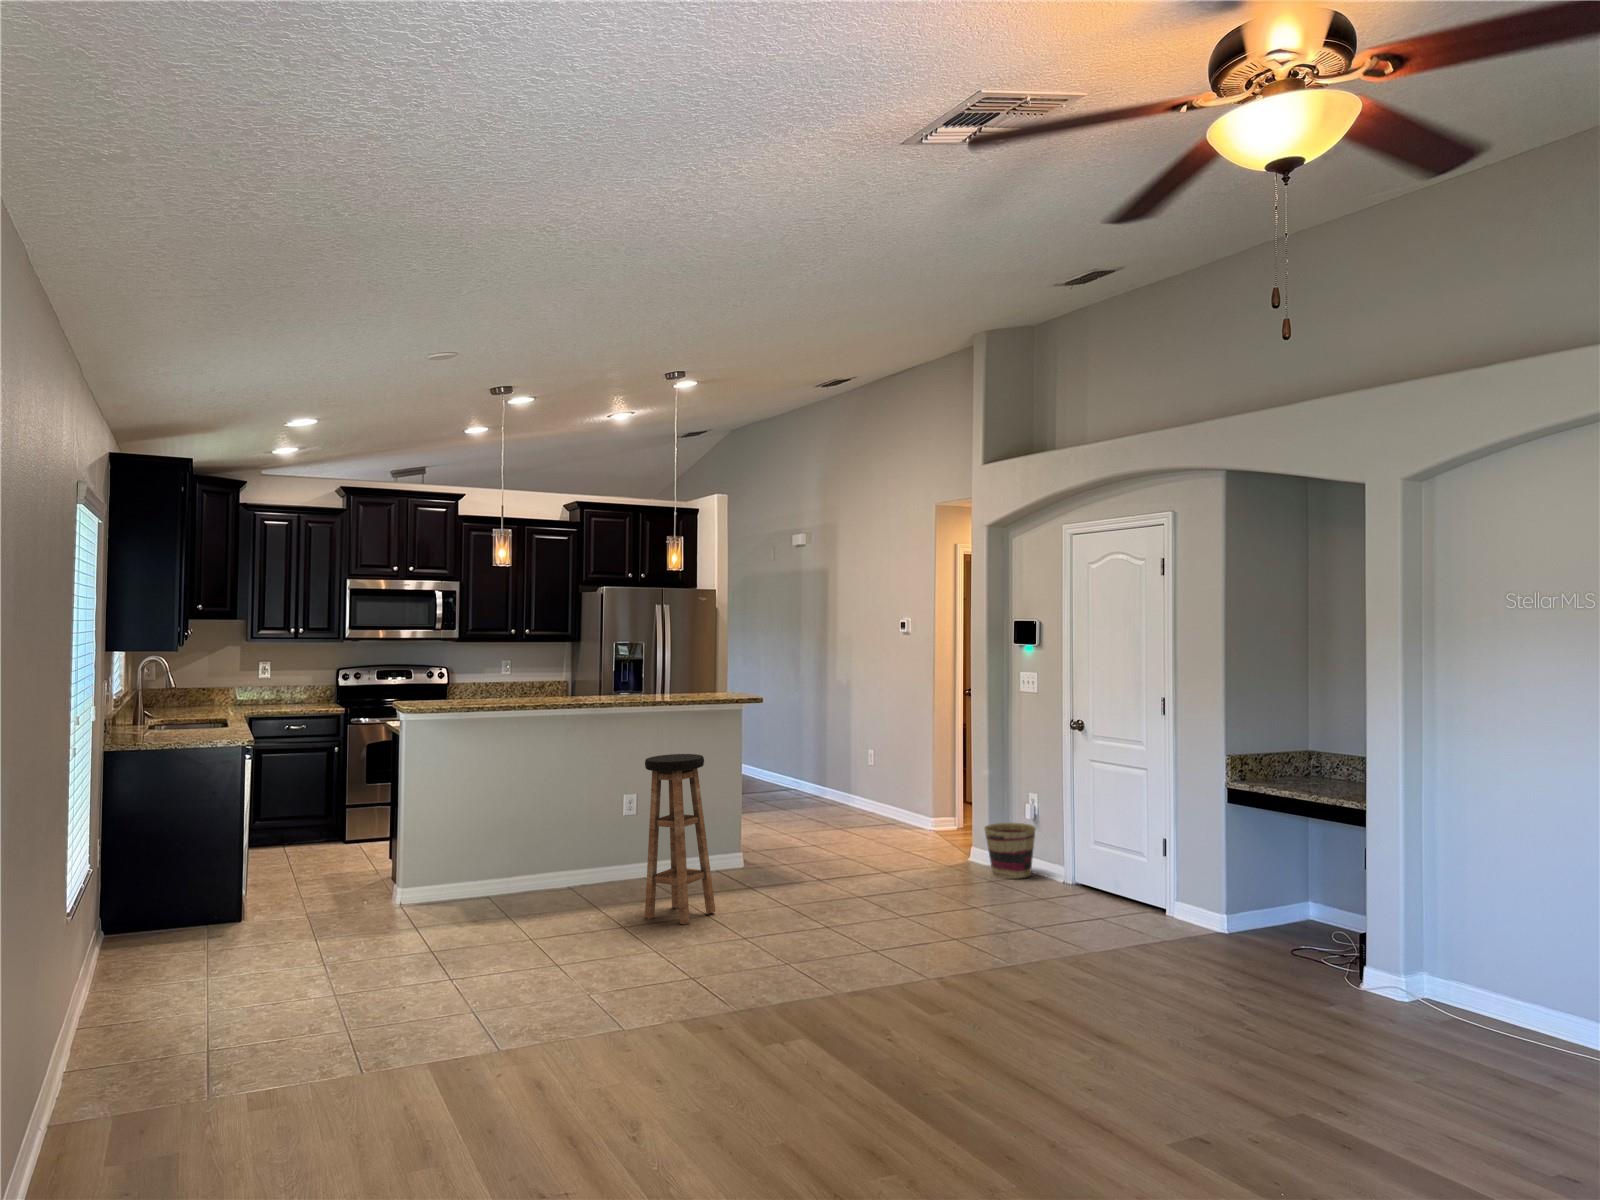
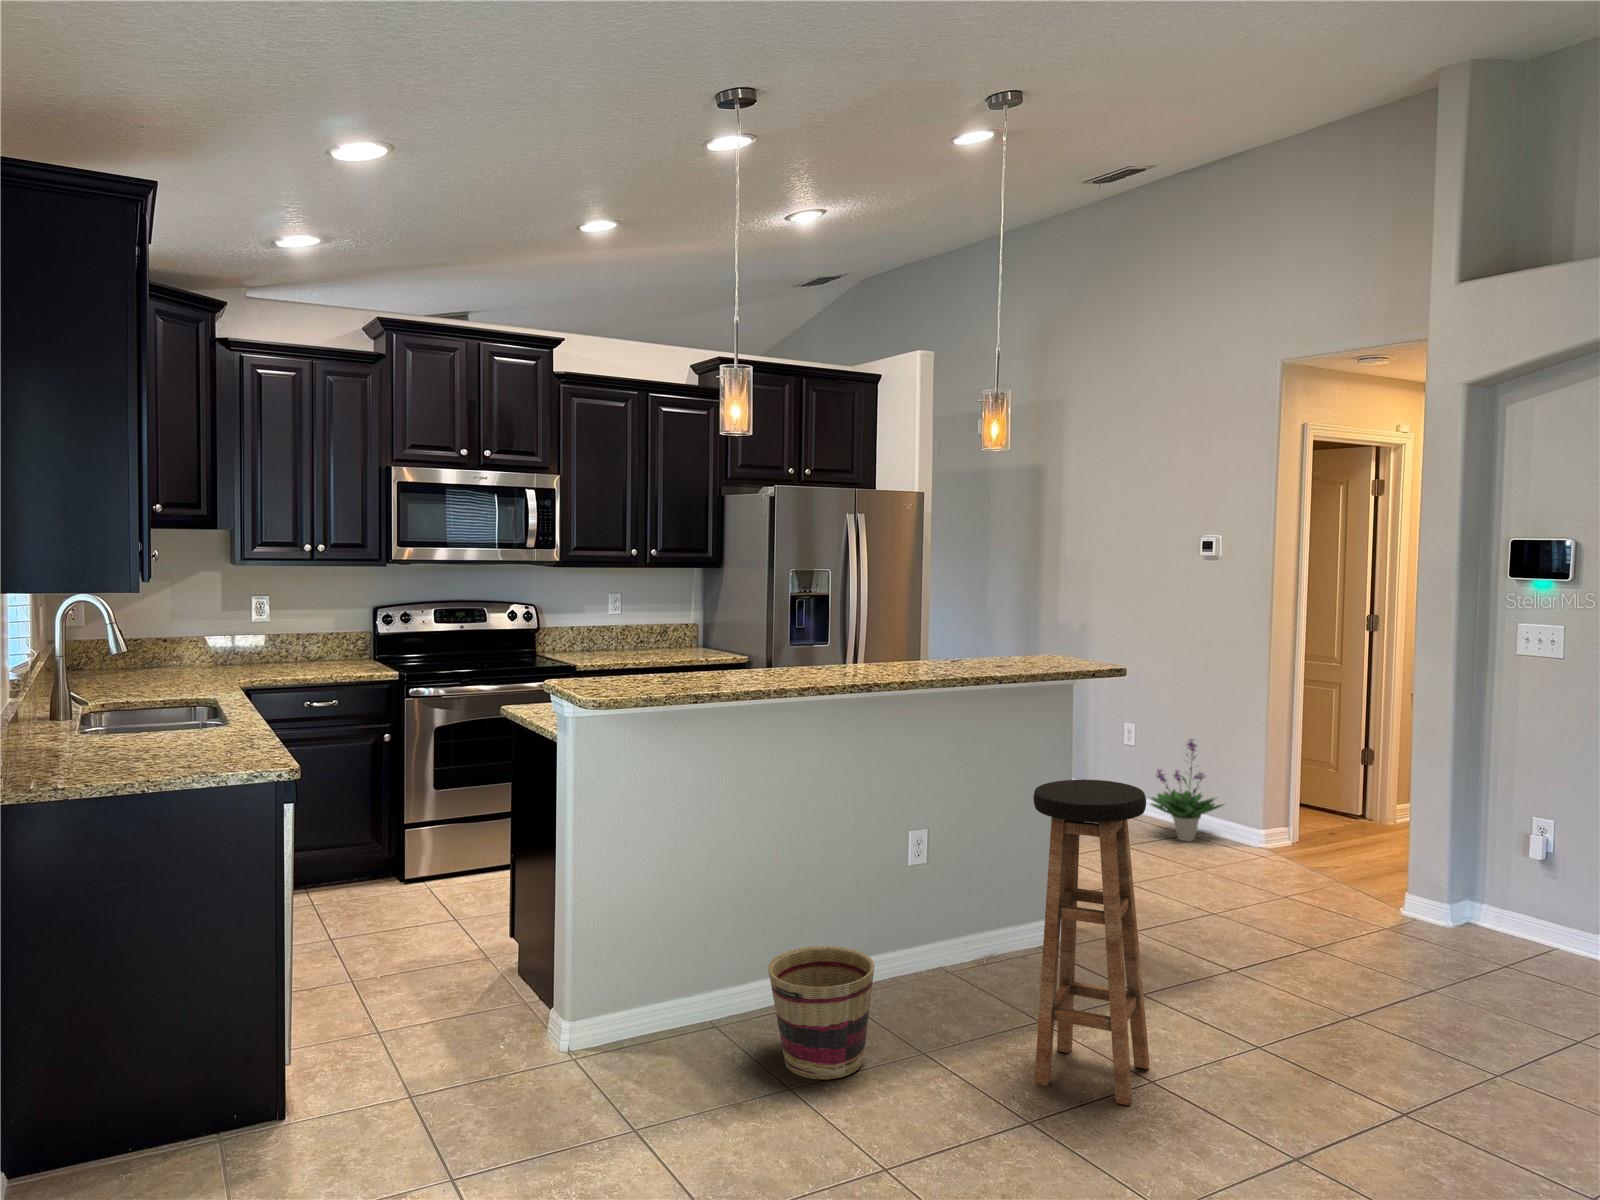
potted plant: none [857,756,908,827] -> present [1151,739,1223,841]
basket: present [984,823,1036,879] -> present [768,946,874,1080]

